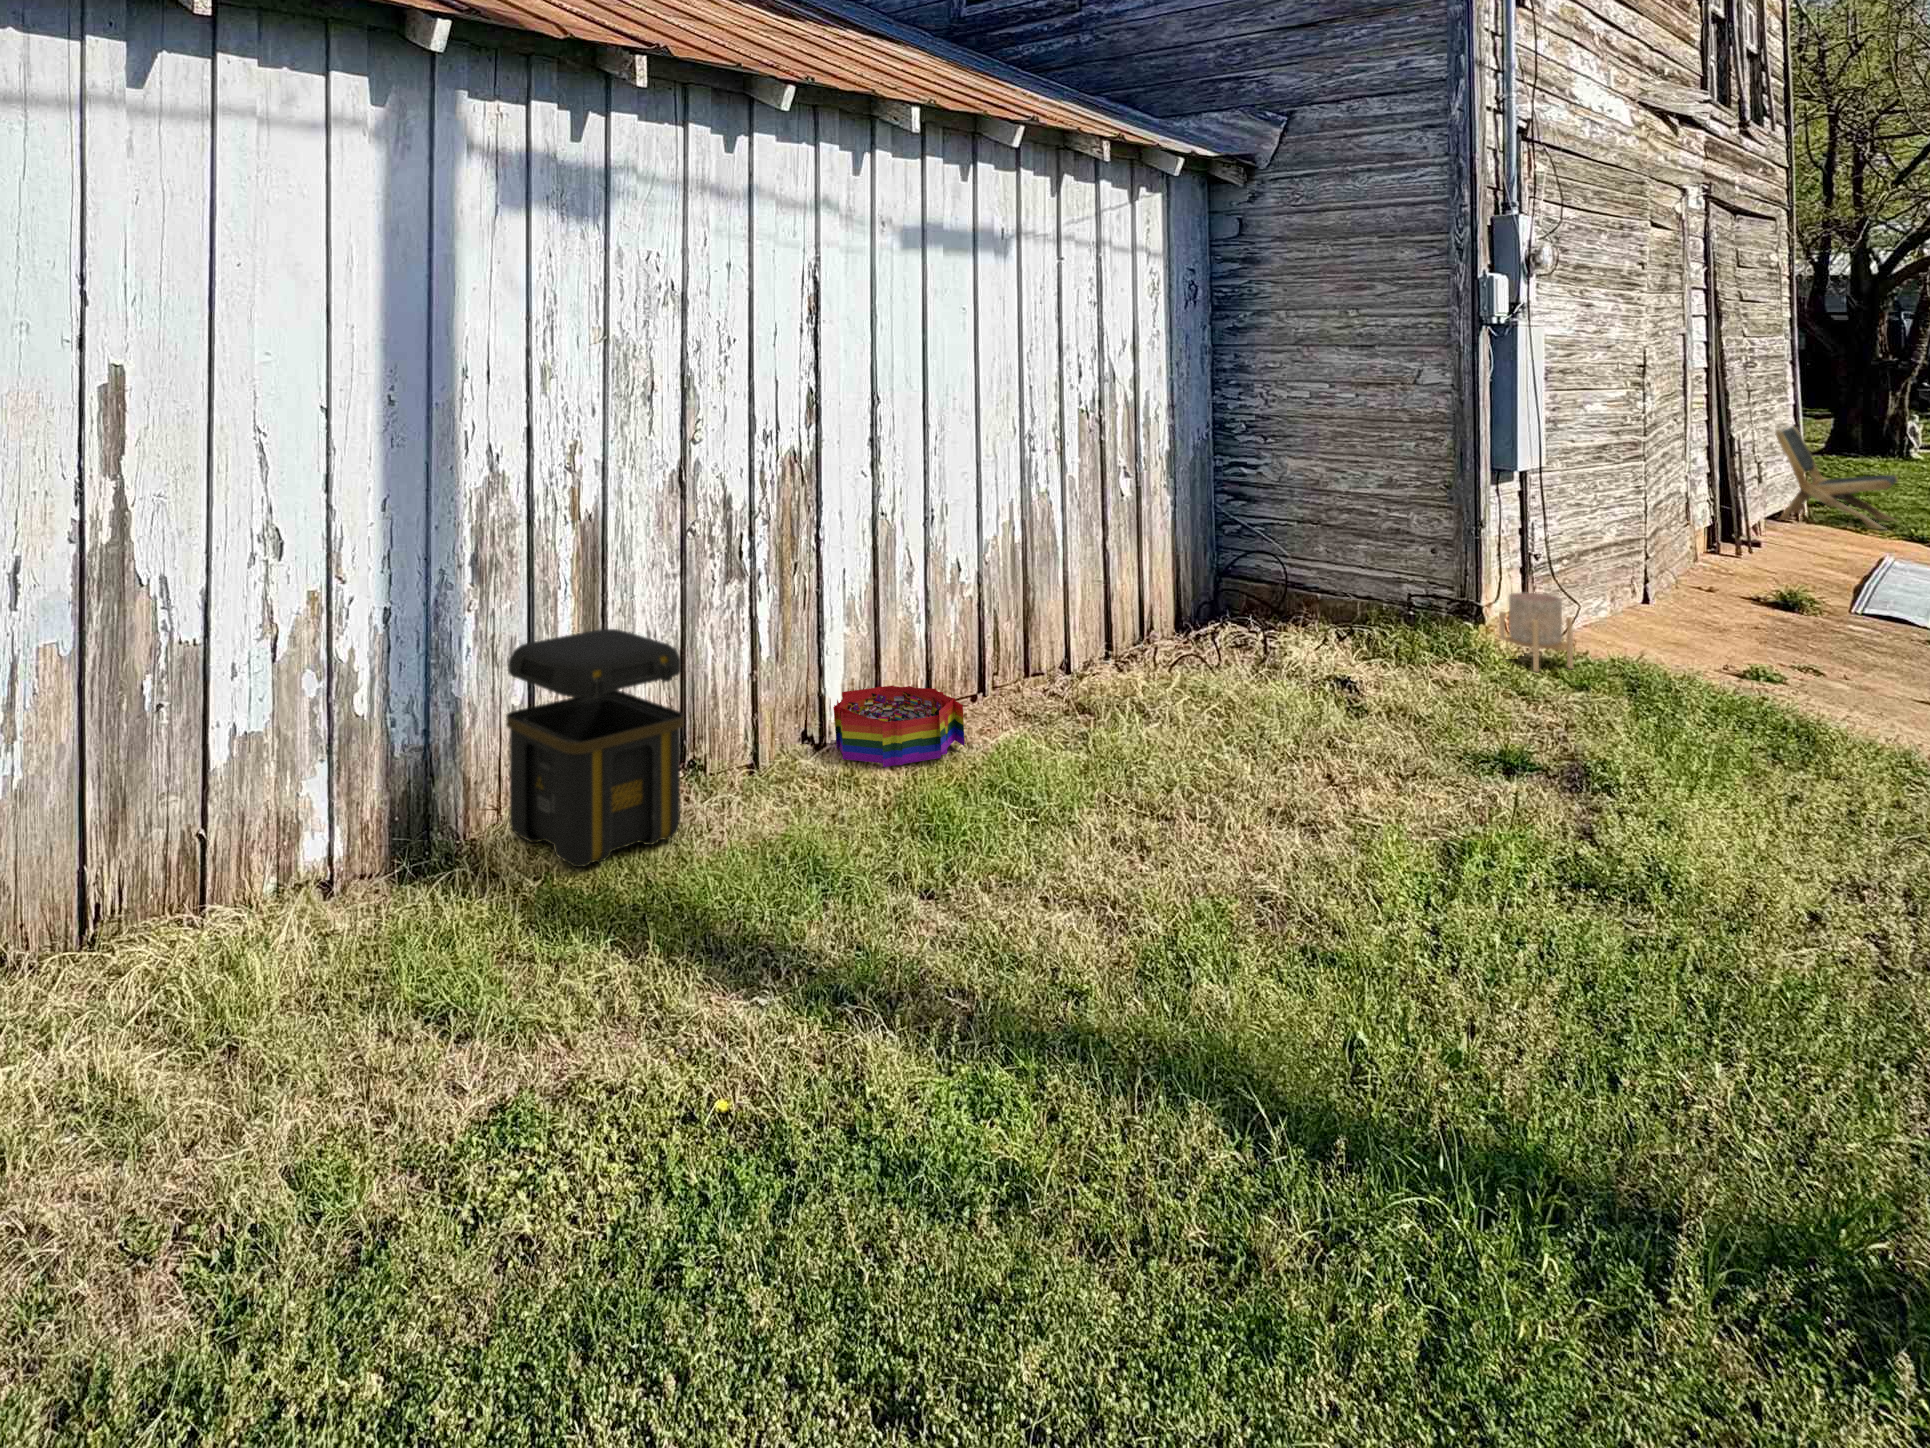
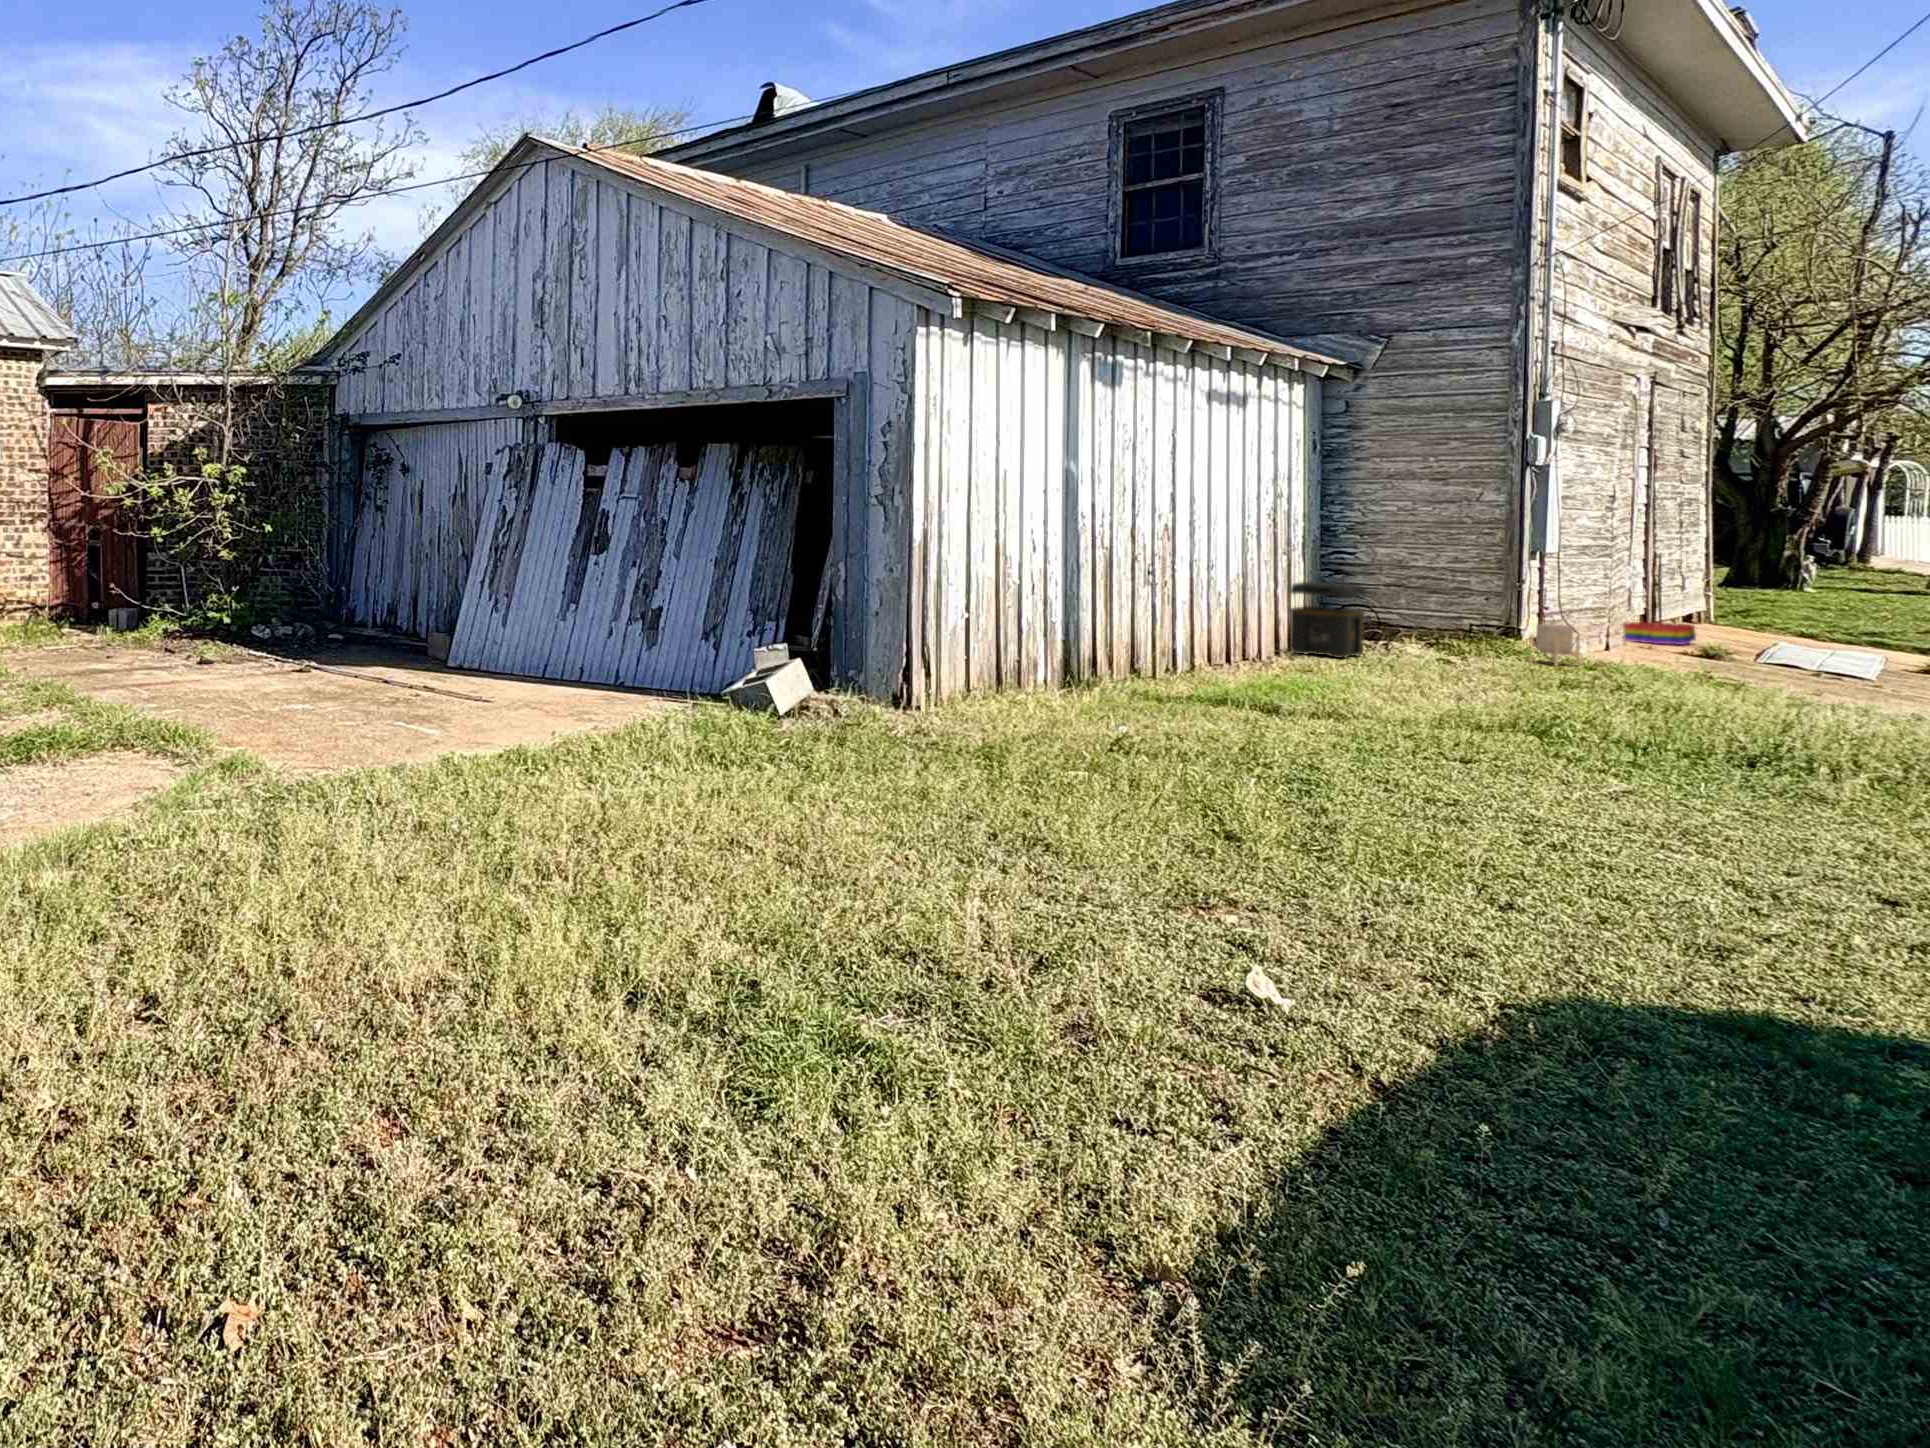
lounge chair: present [1775,426,1898,529] -> none [1690,551,1796,625]
toolbox: present [506,629,684,867] -> present [1290,582,1365,658]
storage bin: present [833,686,965,767] -> present [1623,622,1696,645]

